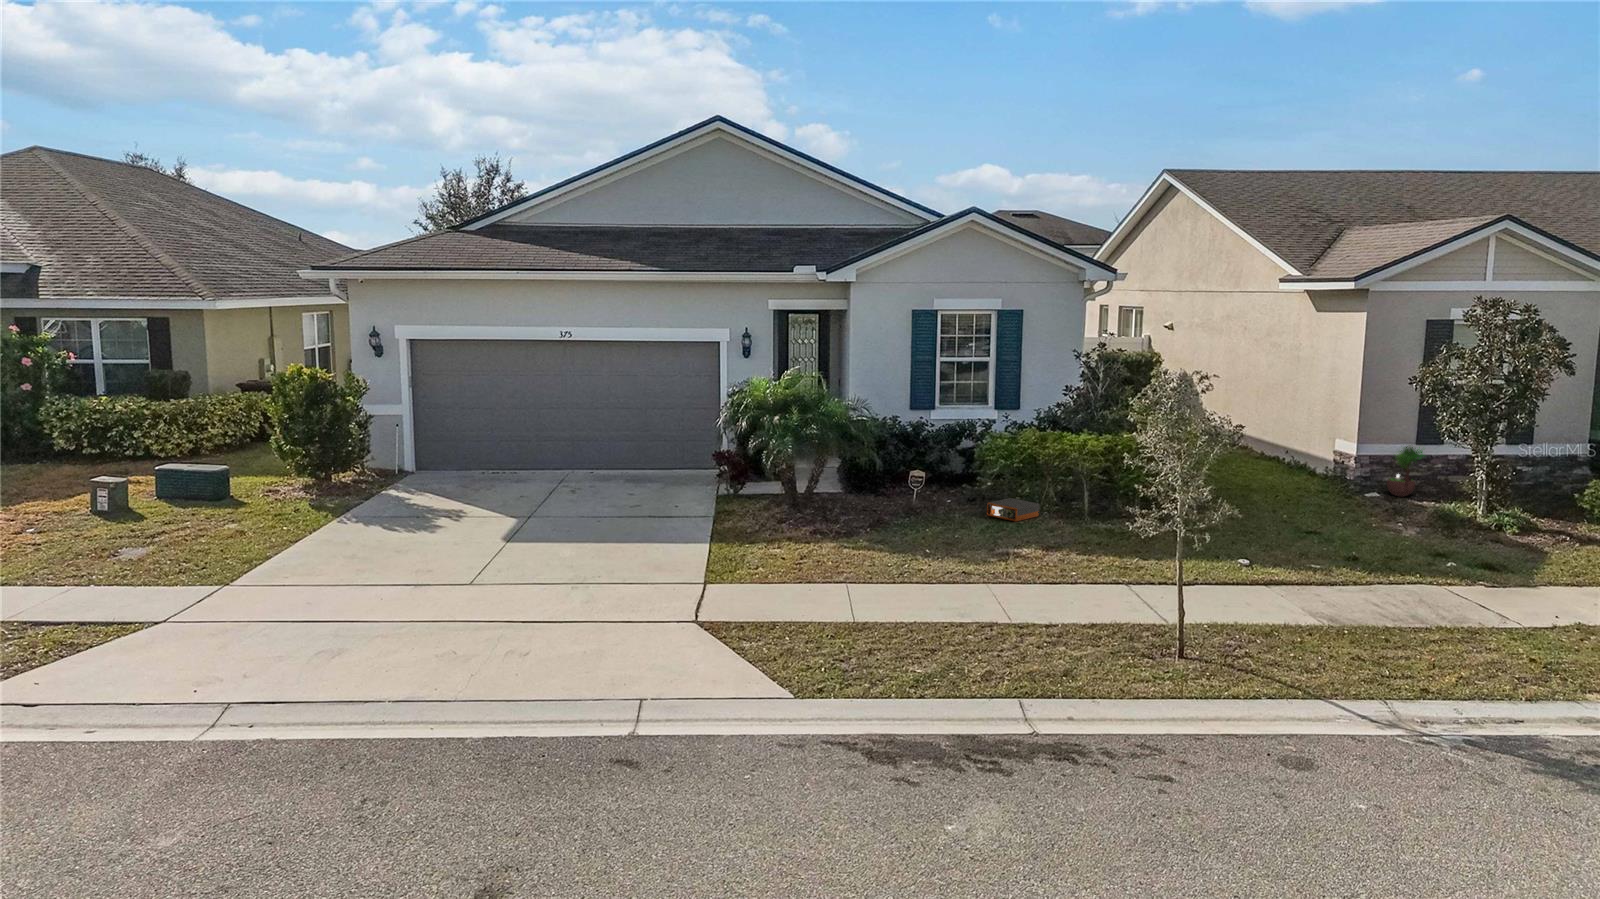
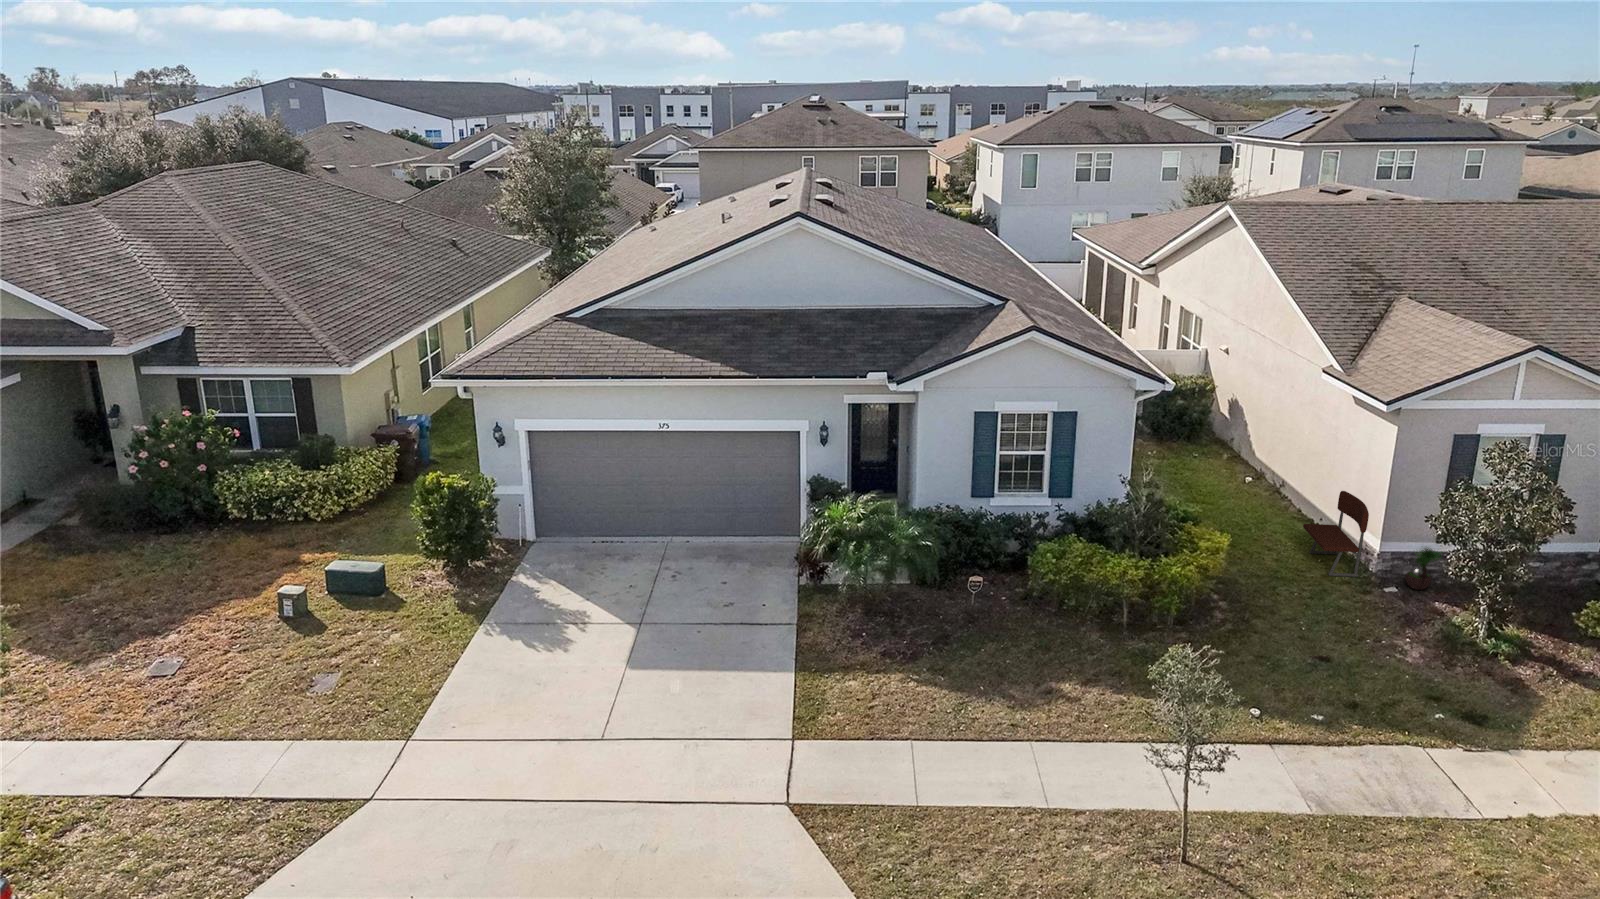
bench: none [1270,406,1341,490] -> present [1303,491,1369,577]
storage box: present [987,498,1039,522] -> none [1035,605,1082,635]

